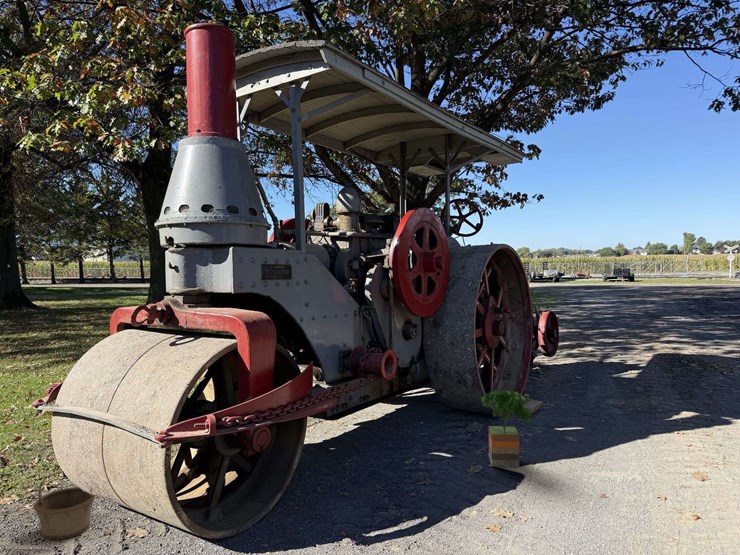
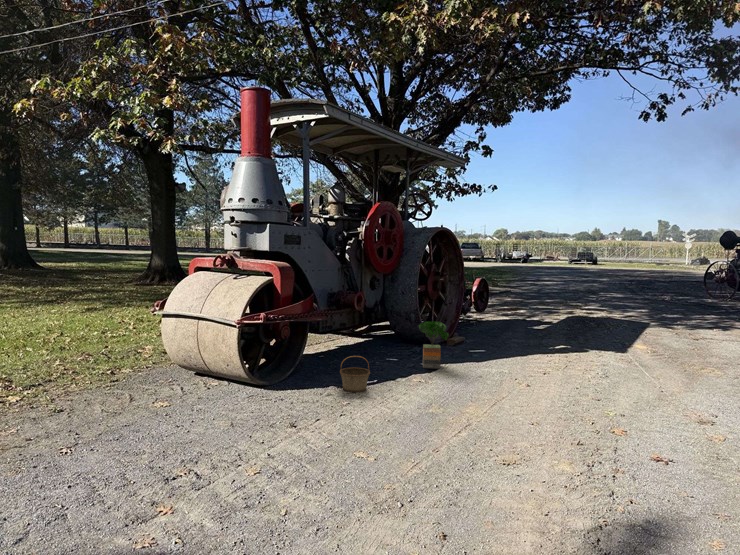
basket: present [33,471,95,539] -> present [340,356,370,392]

